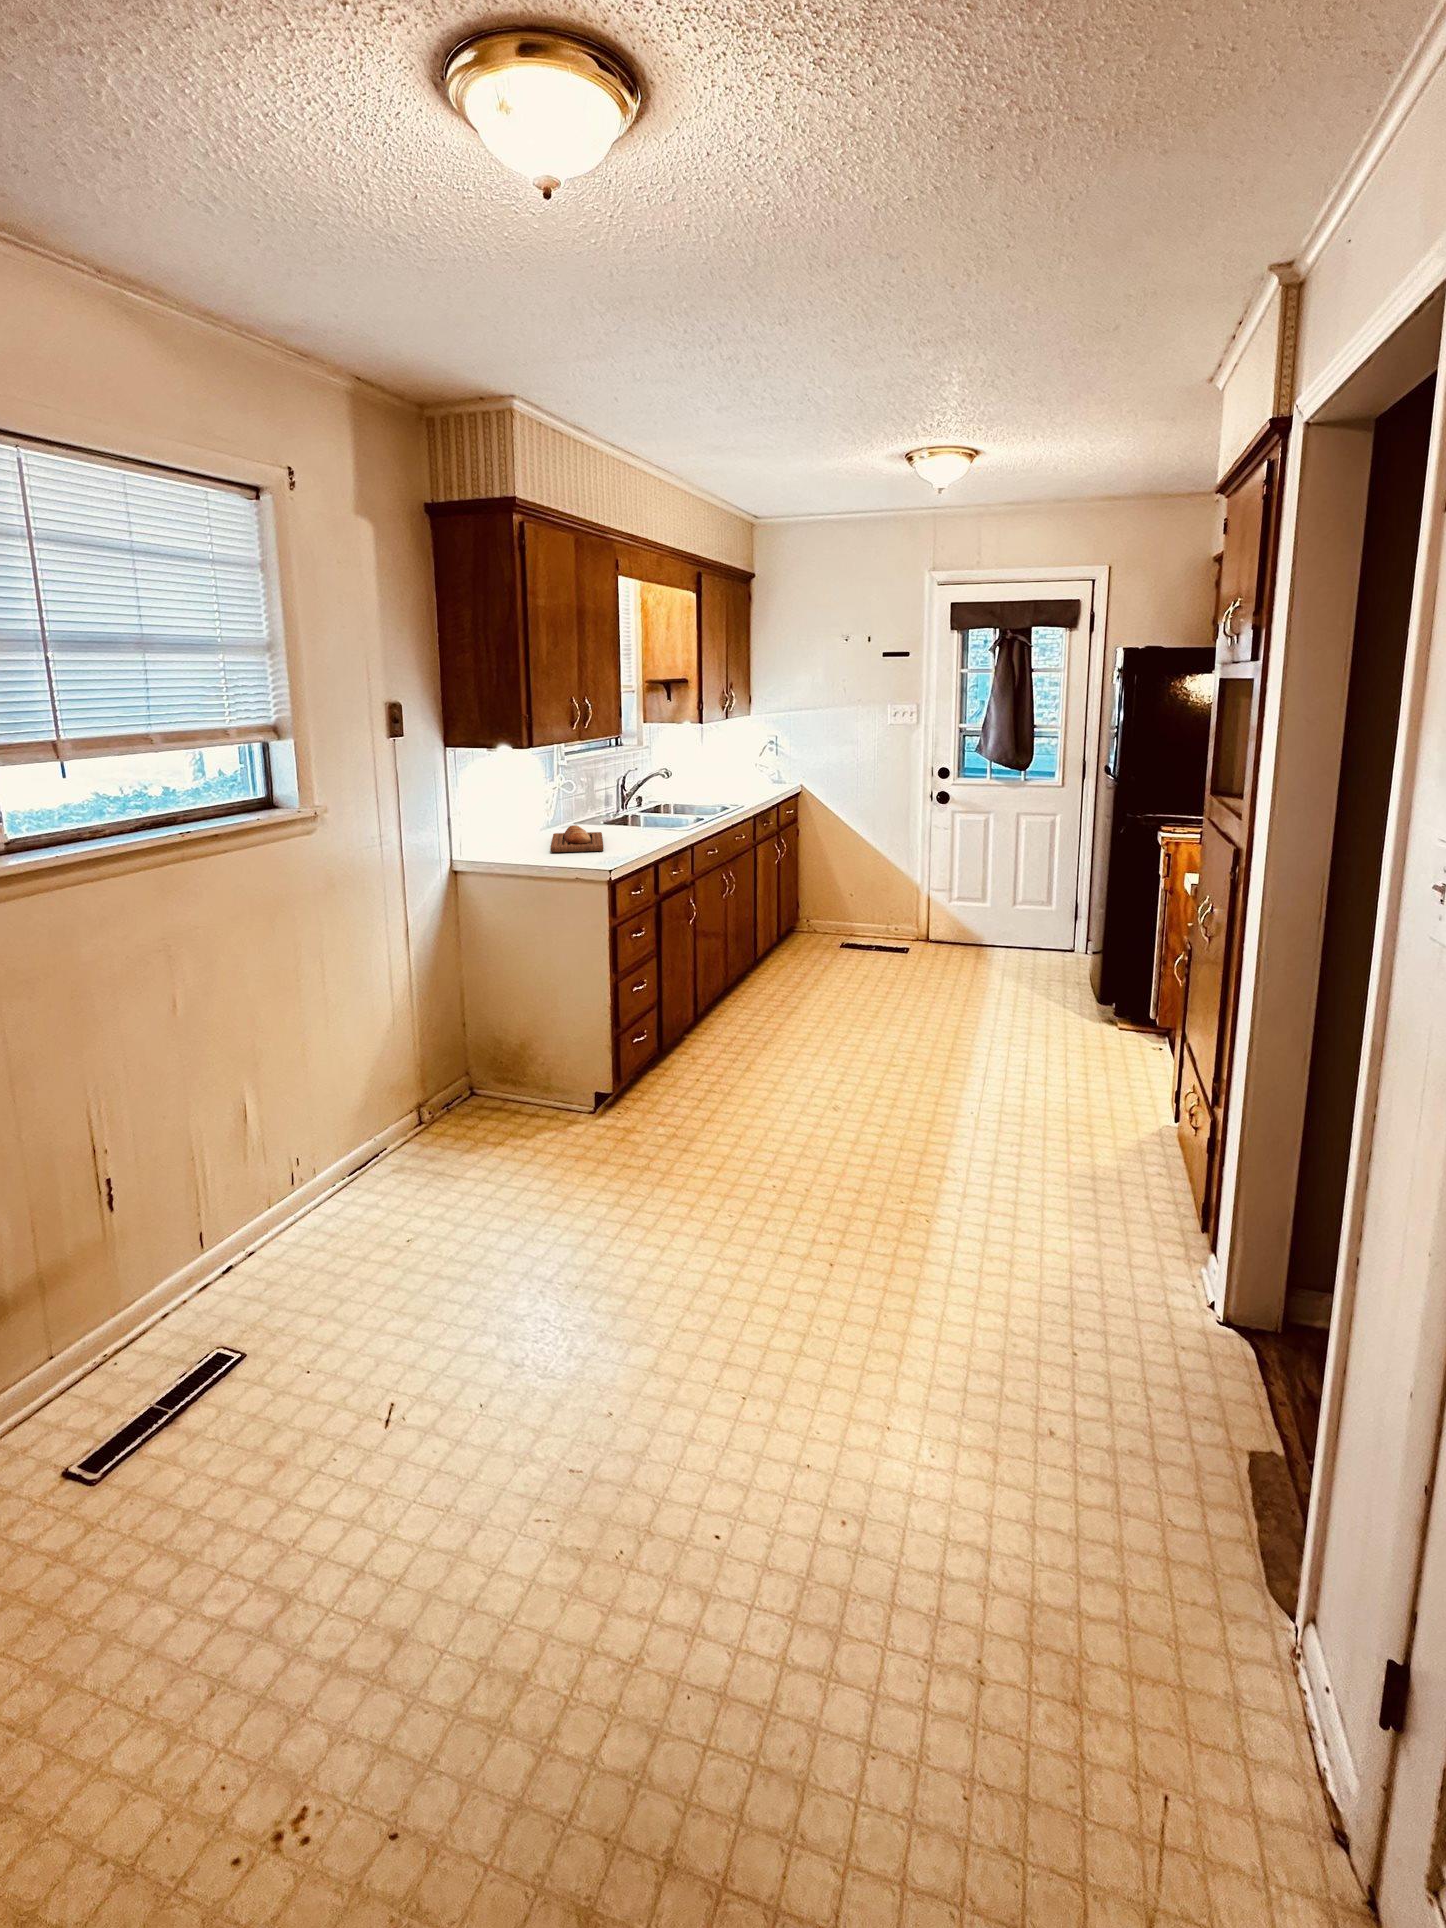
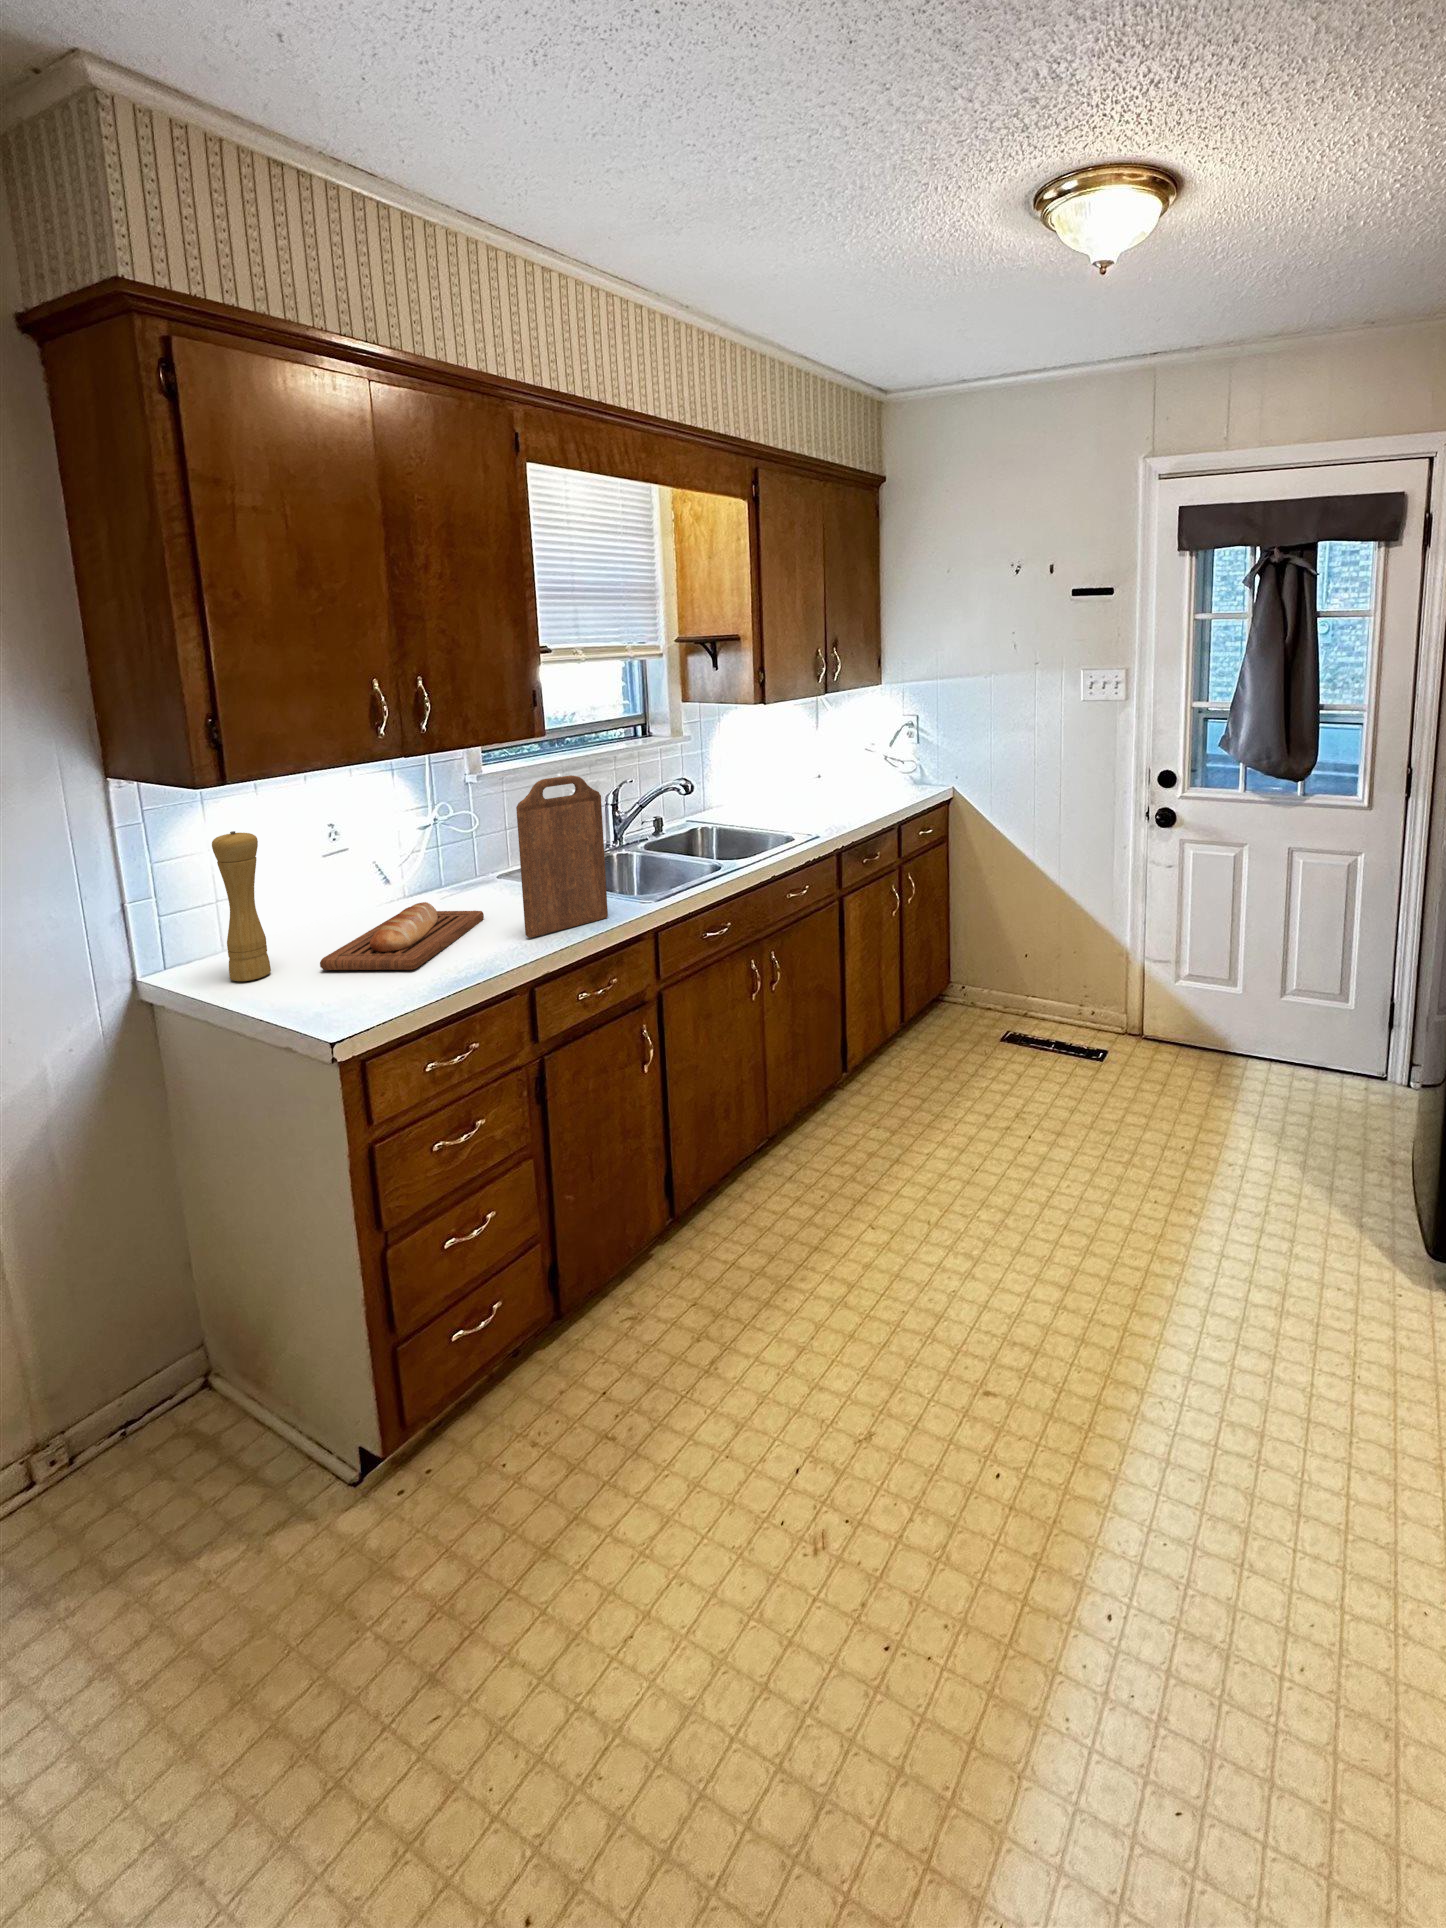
cutting board: none [640,752,673,841] -> present [516,775,608,938]
pepper mill: none [502,776,525,857] -> present [212,831,271,981]

